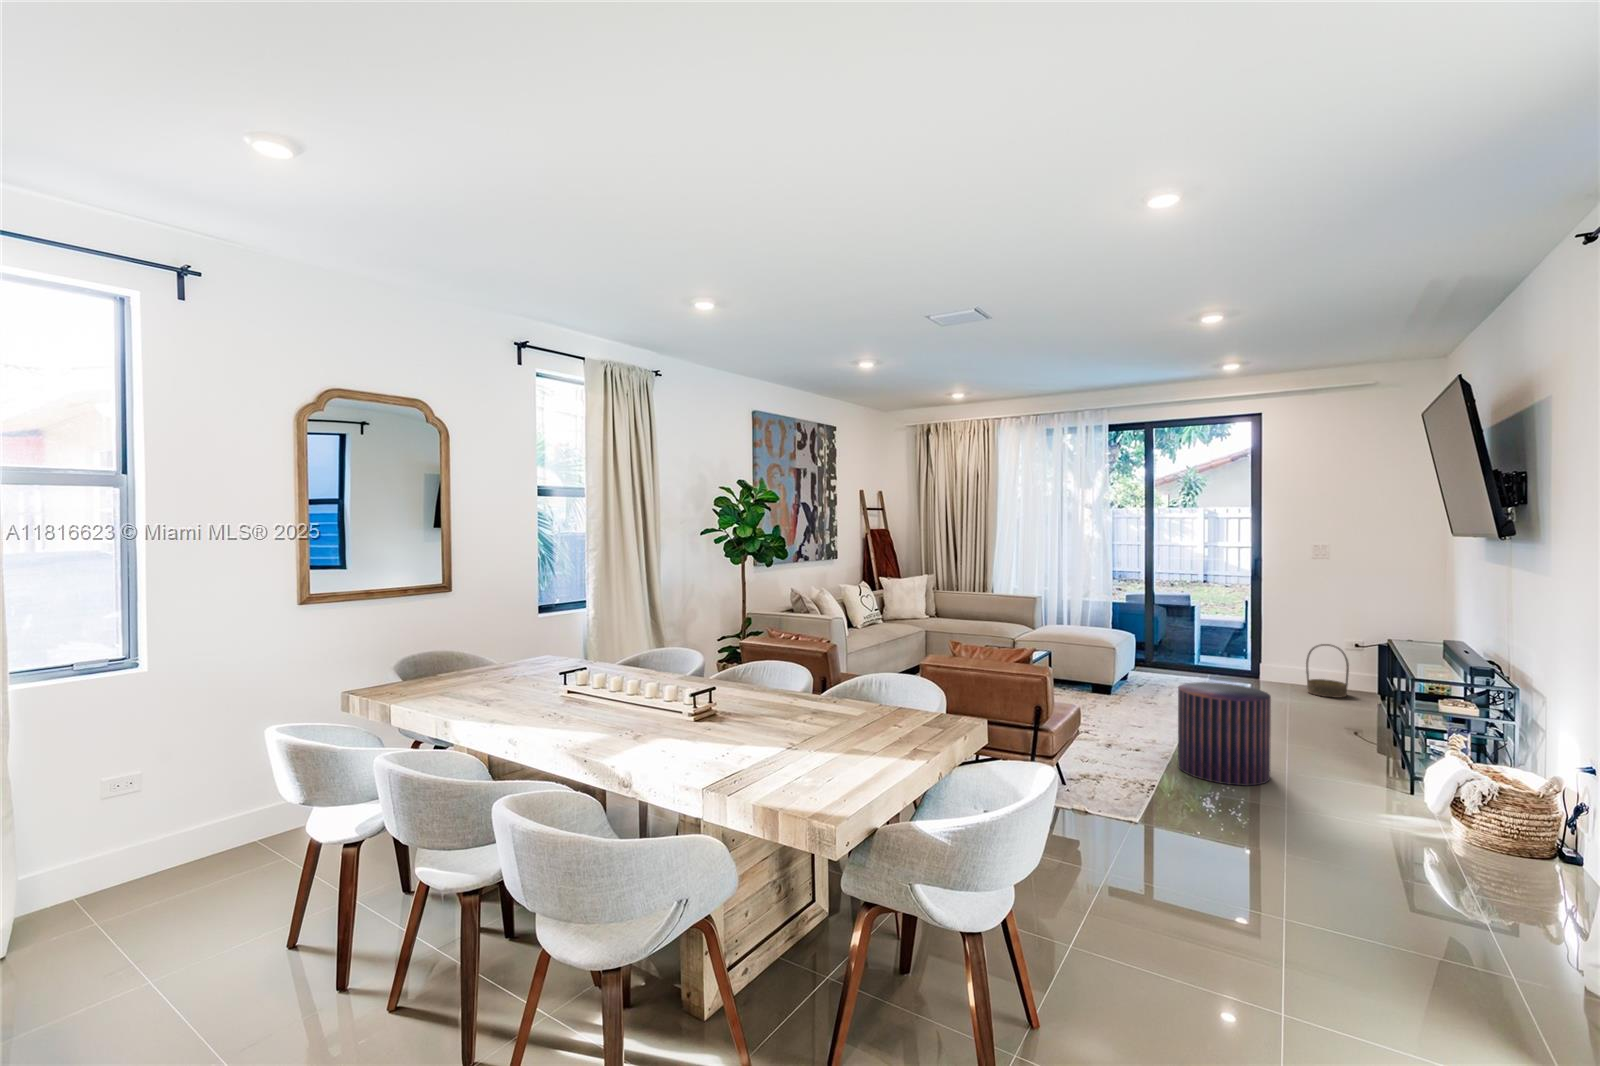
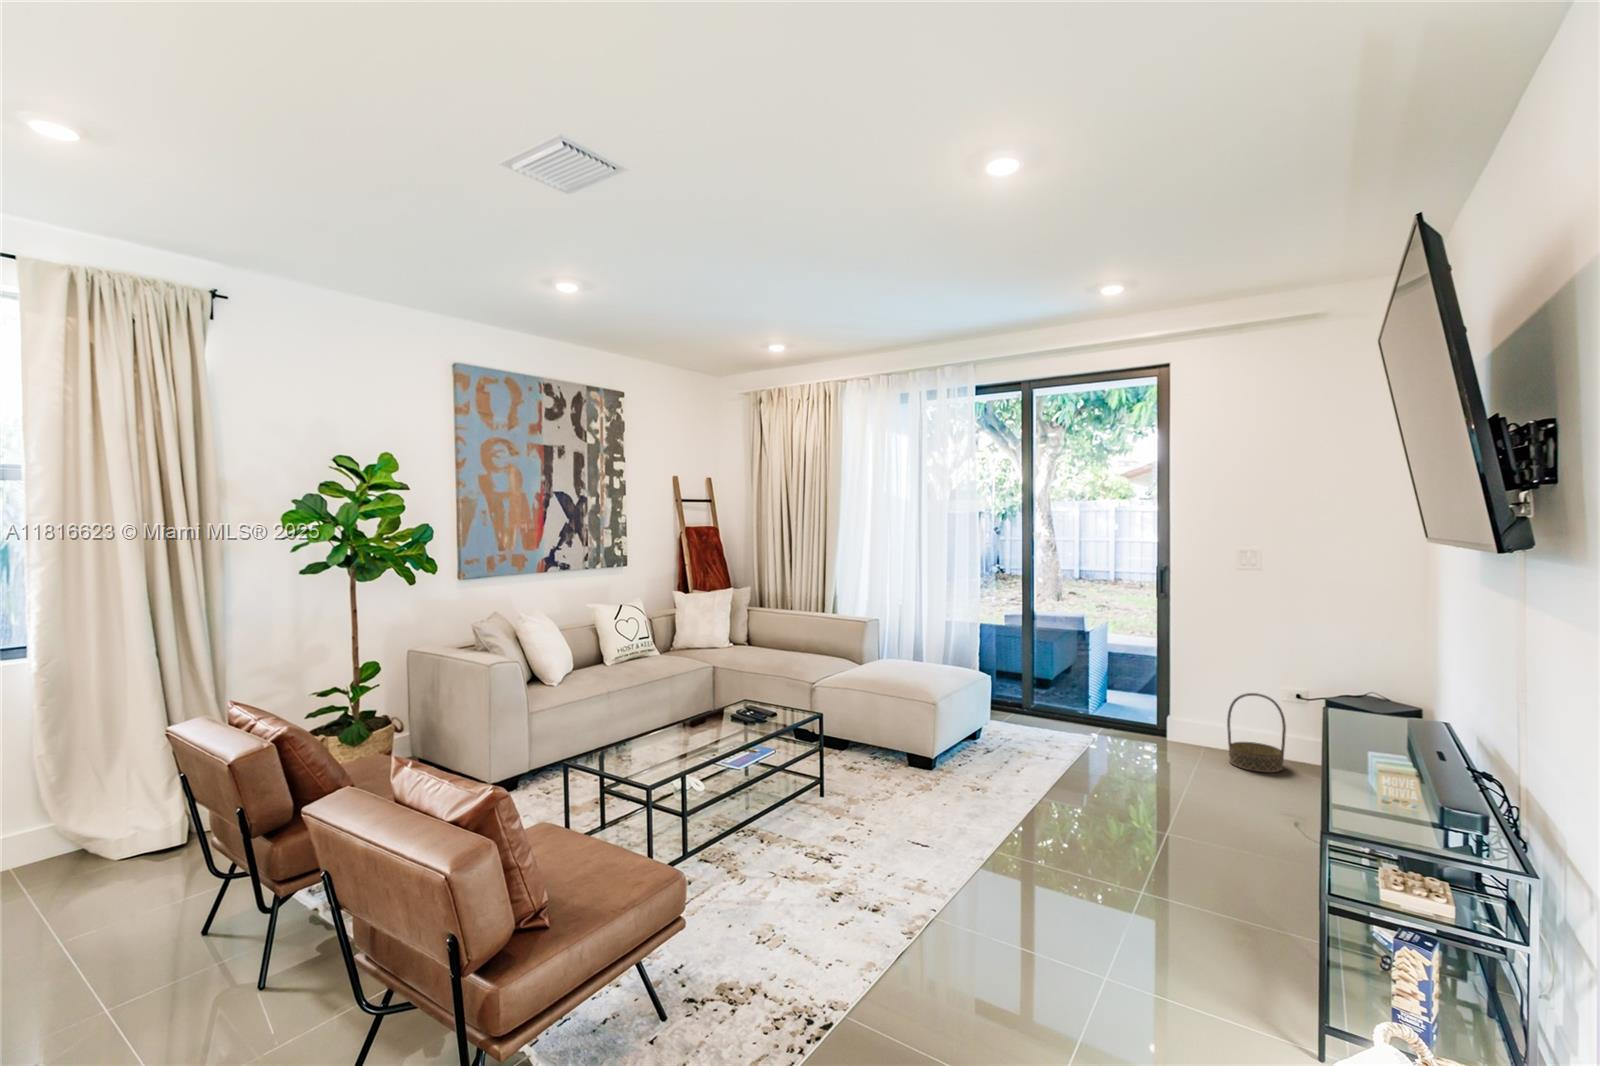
pouf: present [1178,682,1271,786] -> none [943,791,1091,1002]

